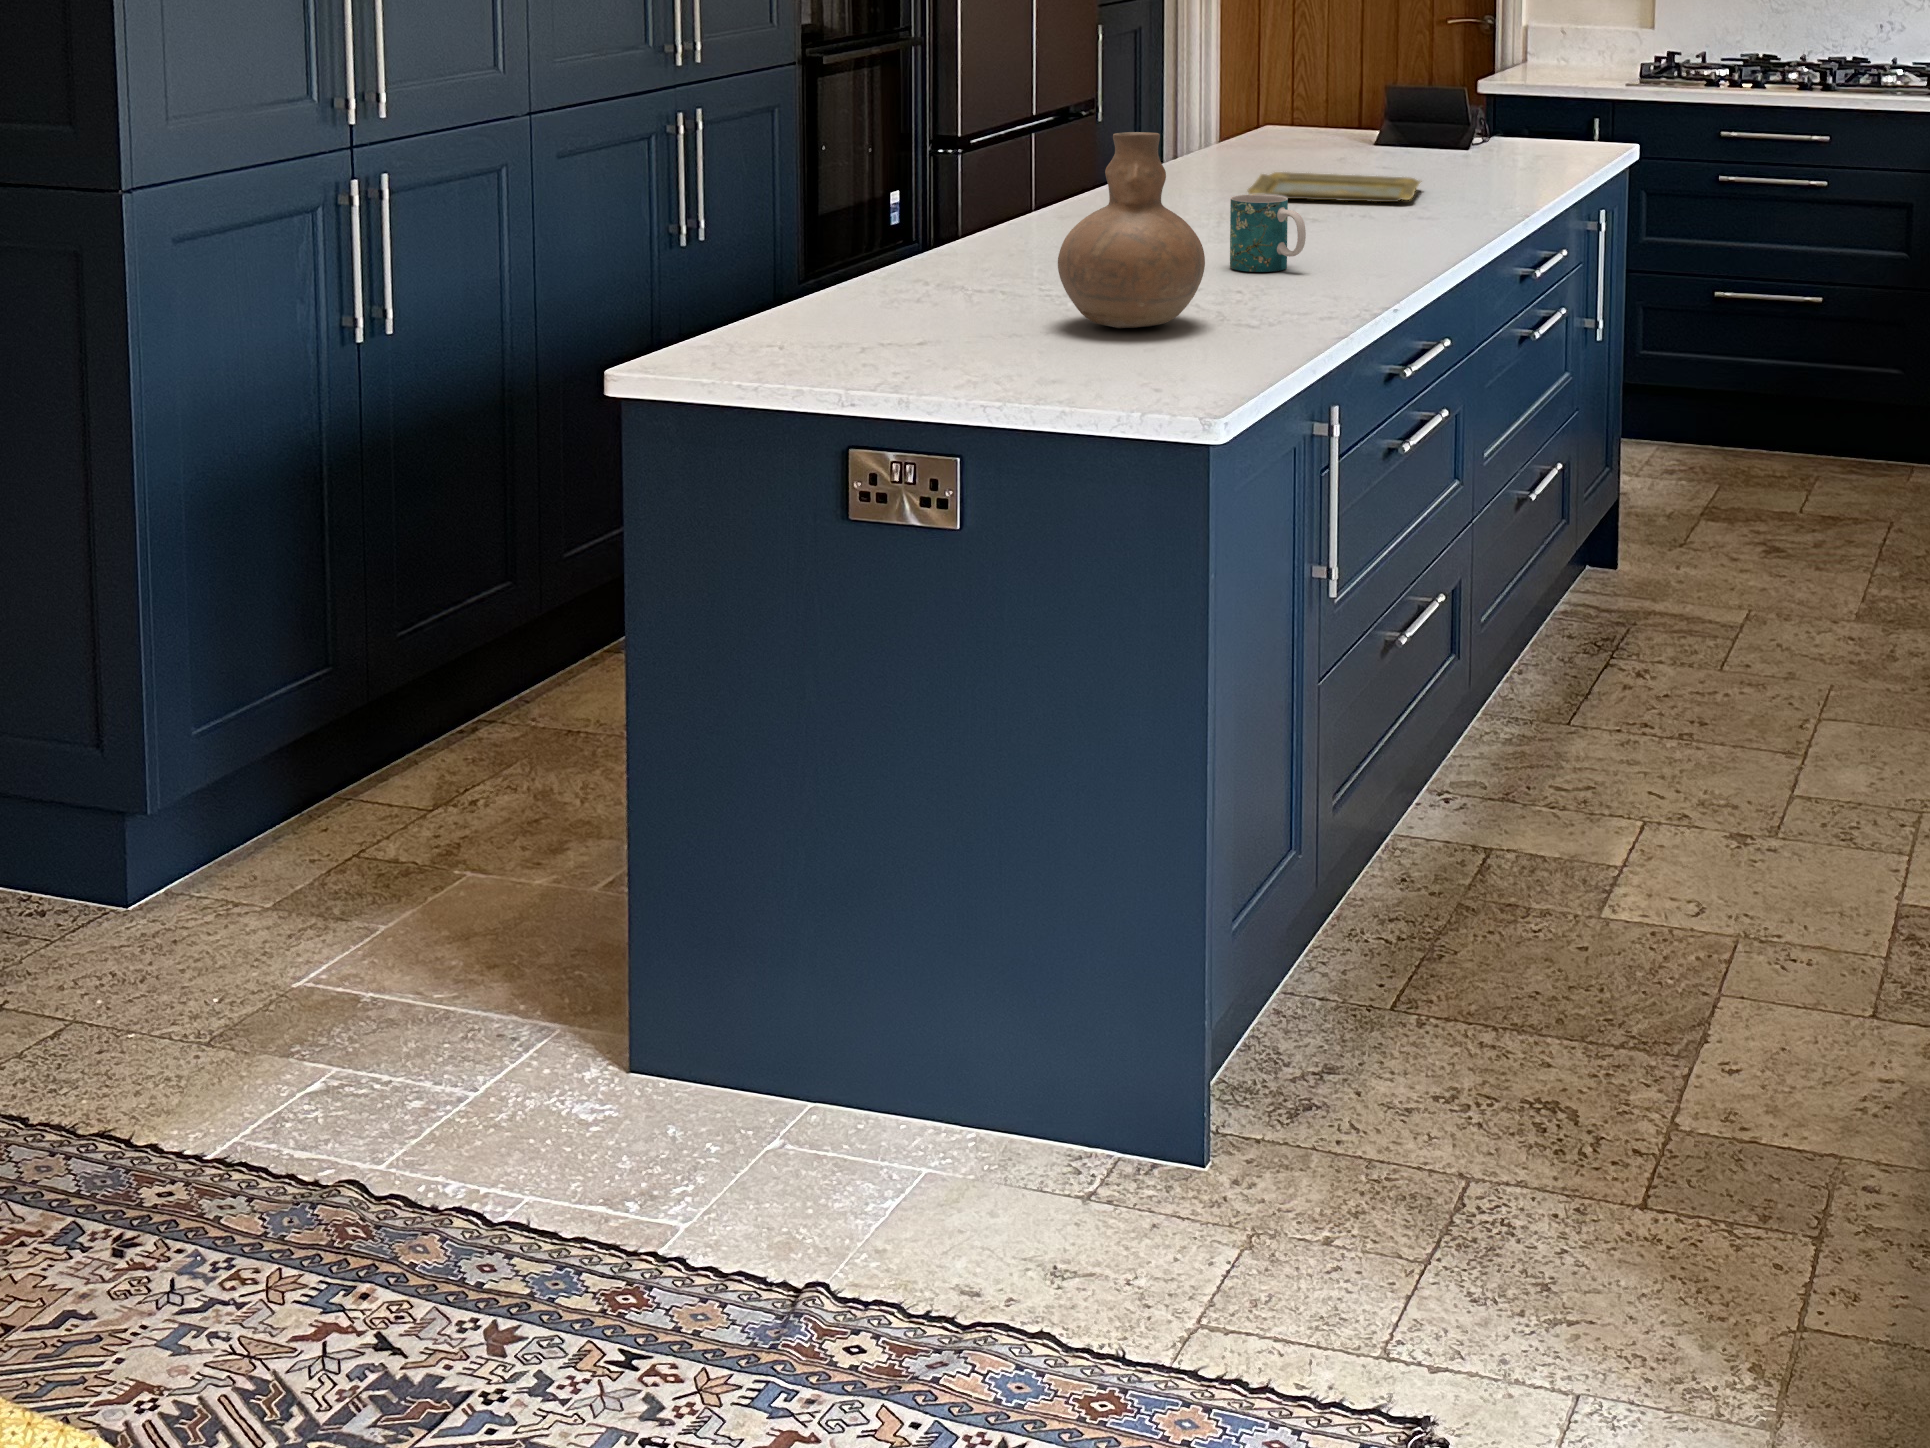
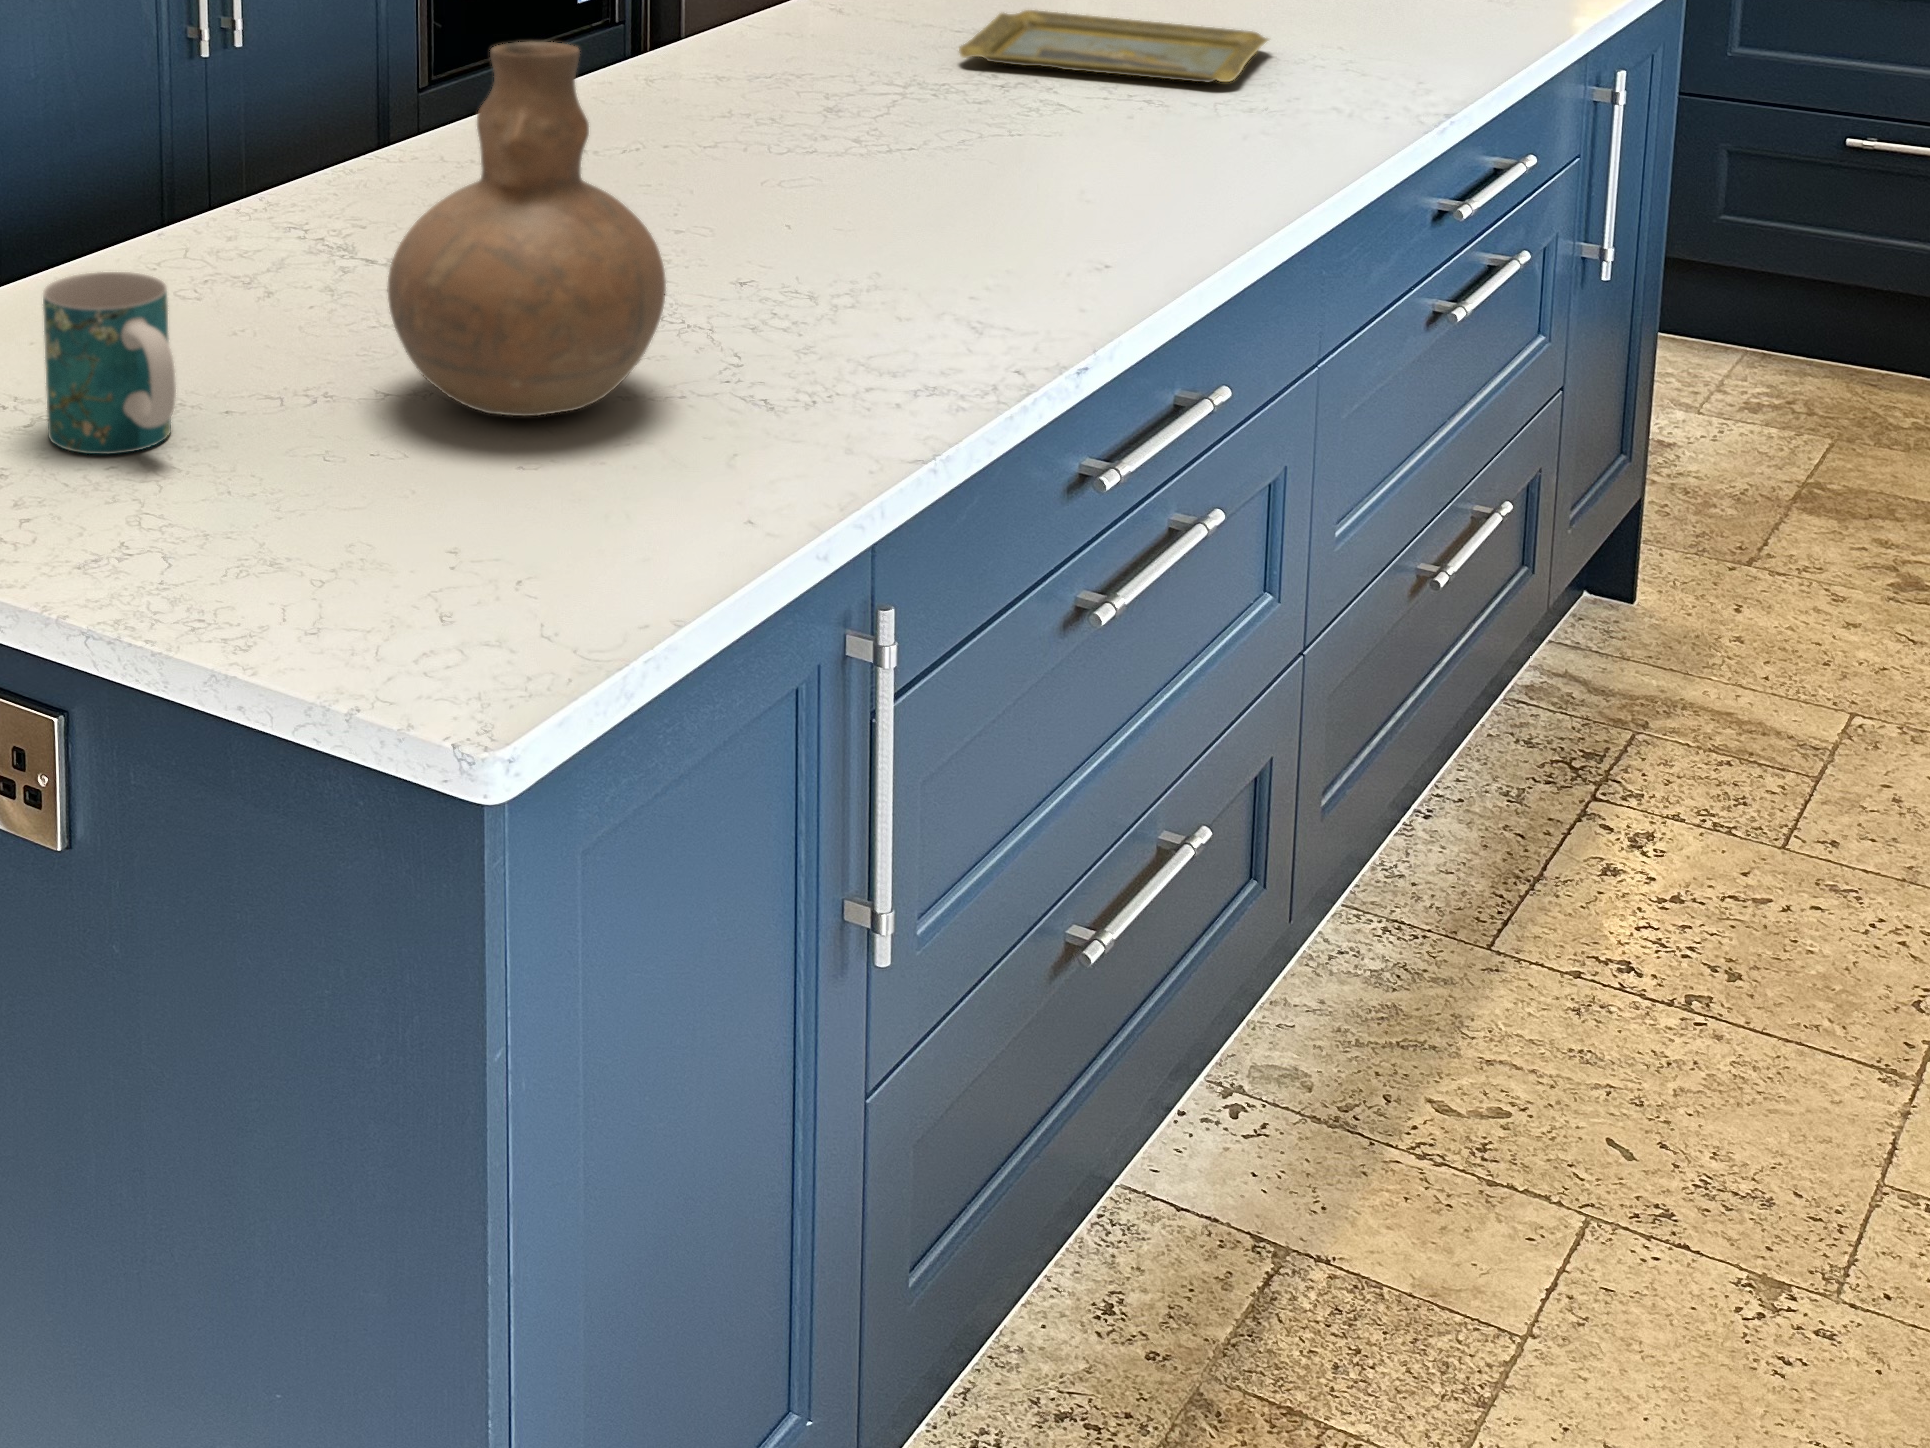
mug: present [1230,194,1306,272] -> present [43,272,176,454]

